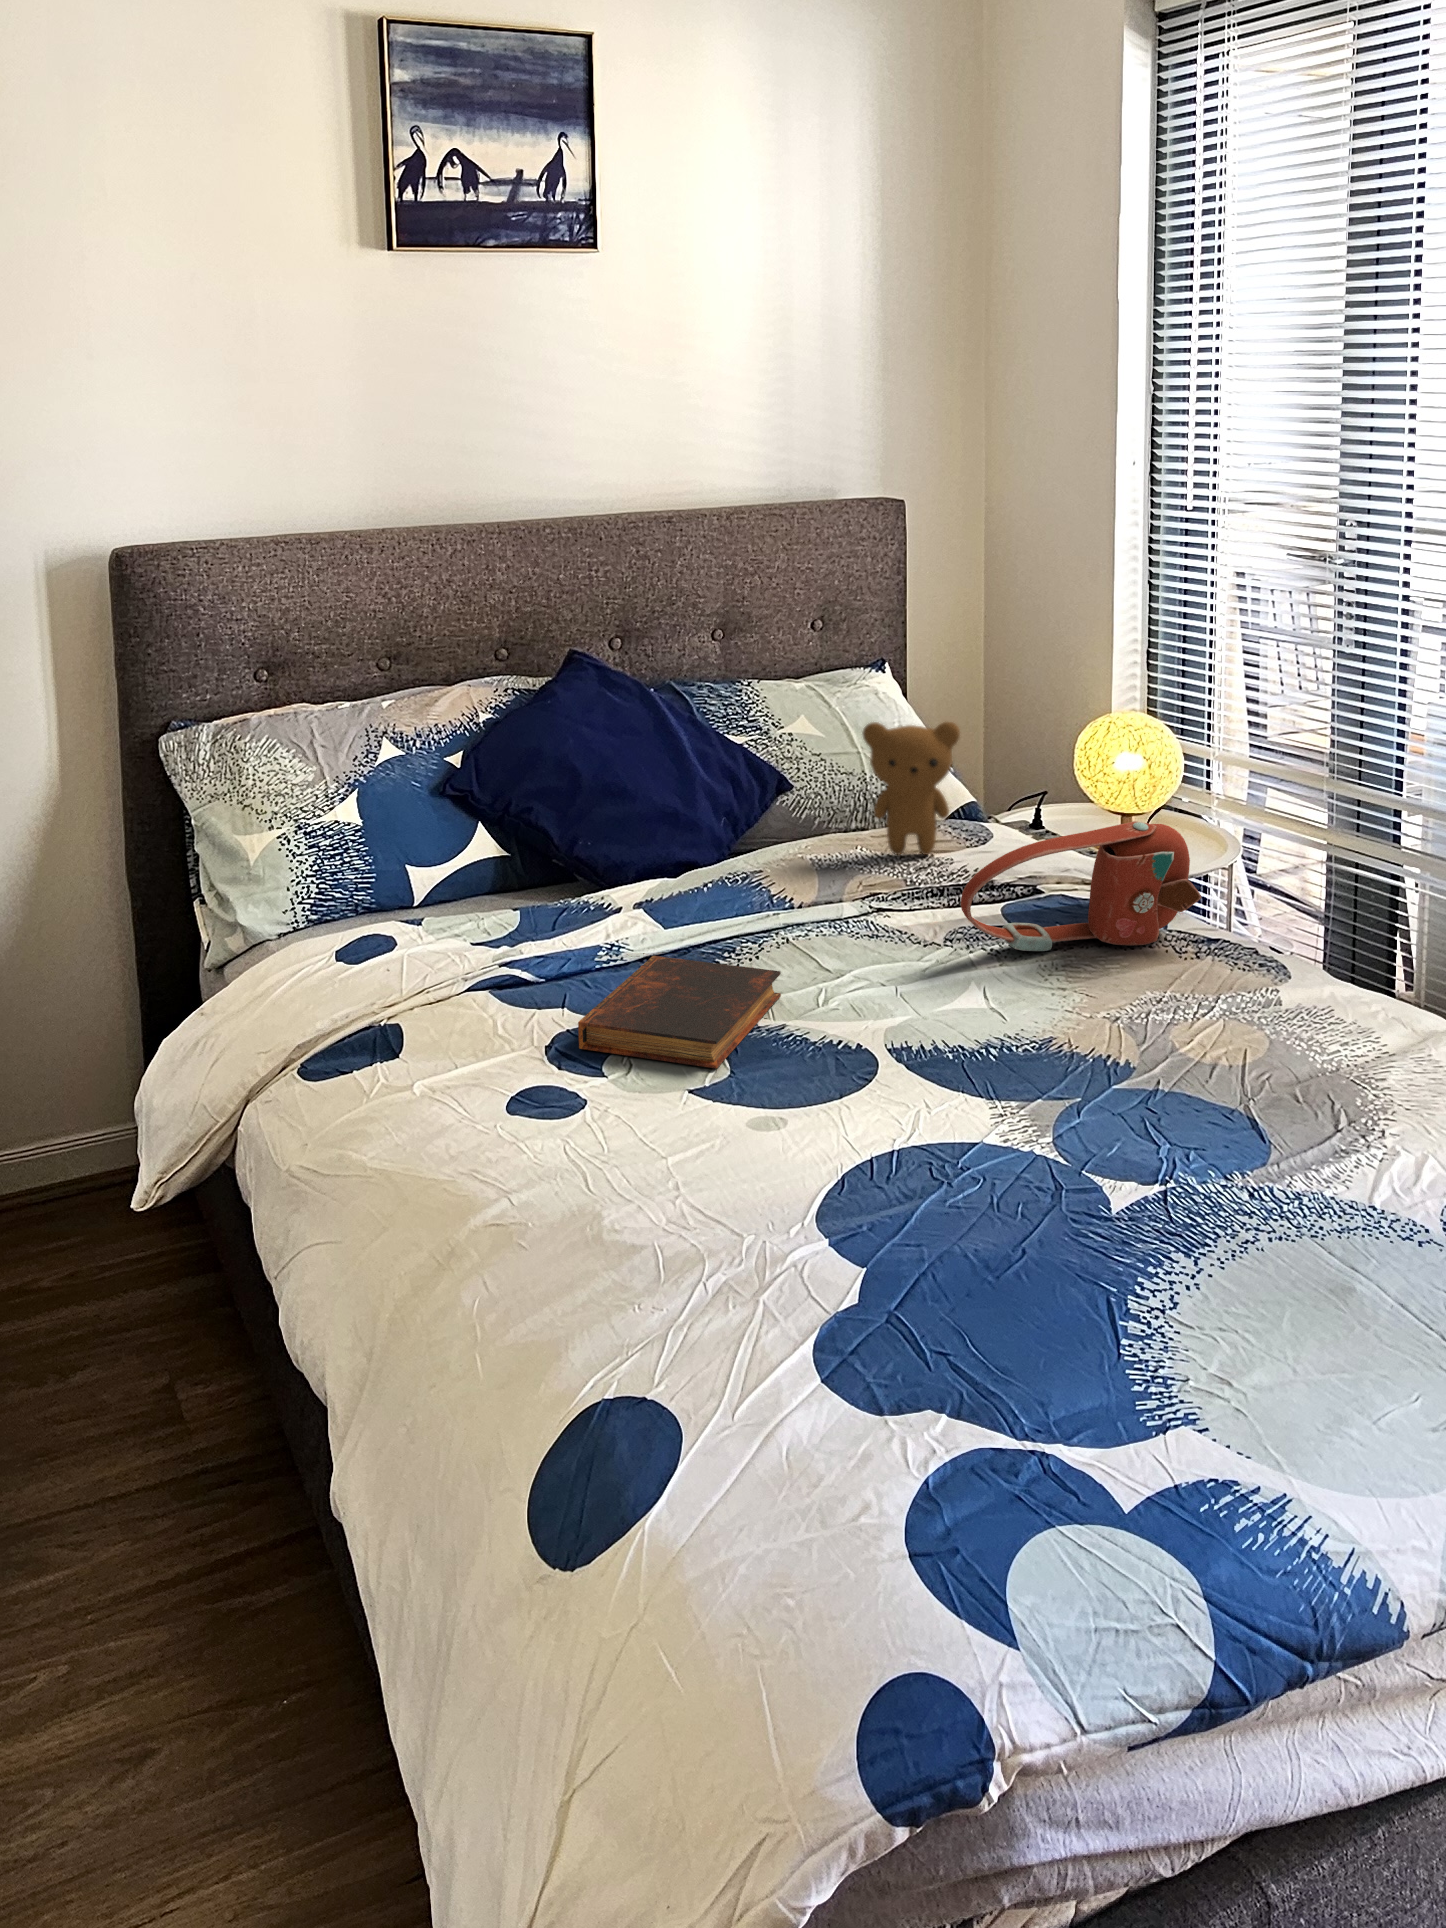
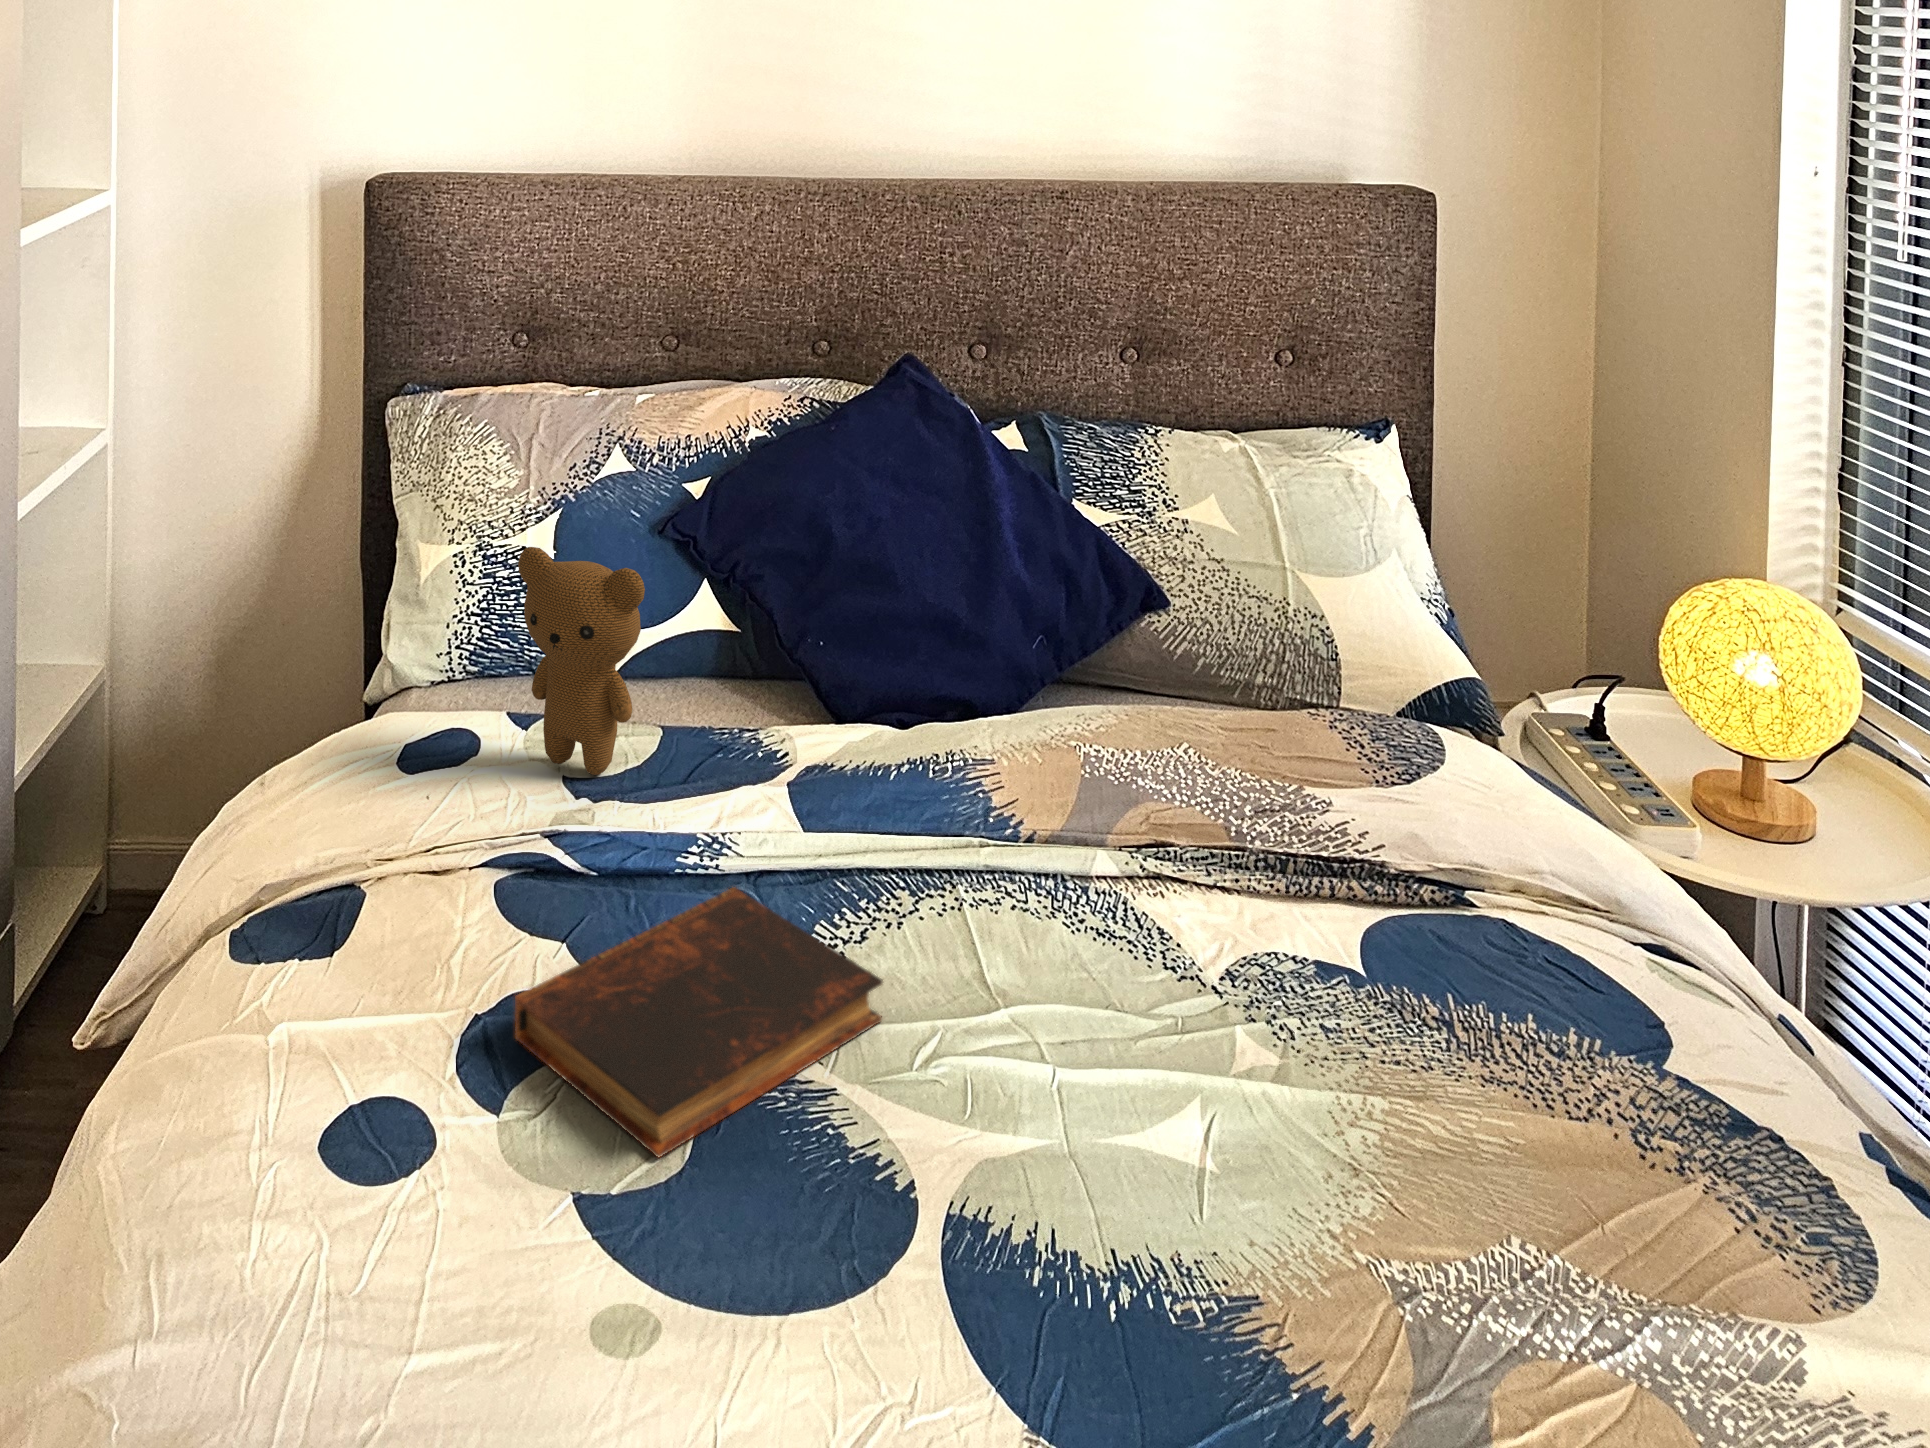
teddy bear: present [862,722,960,855] -> present [518,547,645,775]
handbag: present [961,821,1201,951] -> none [1222,857,1702,1099]

